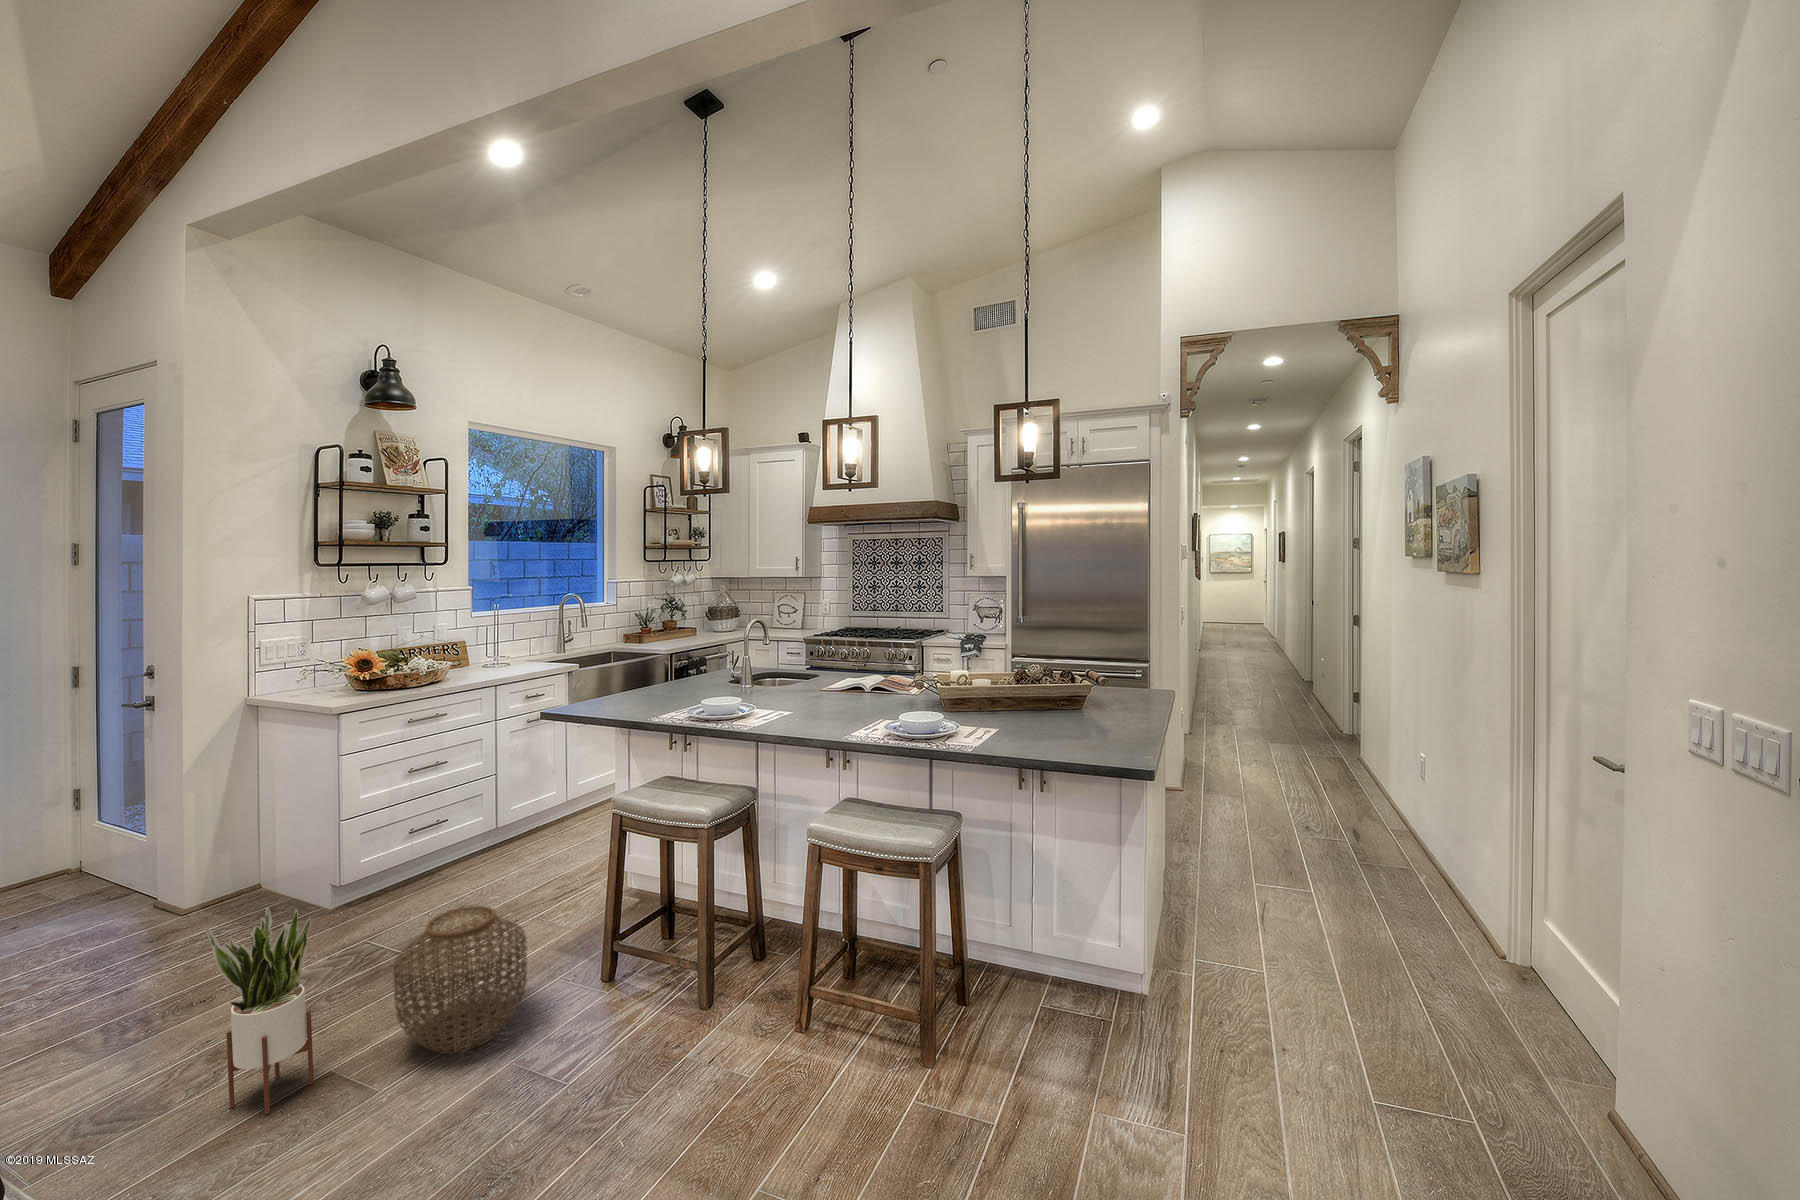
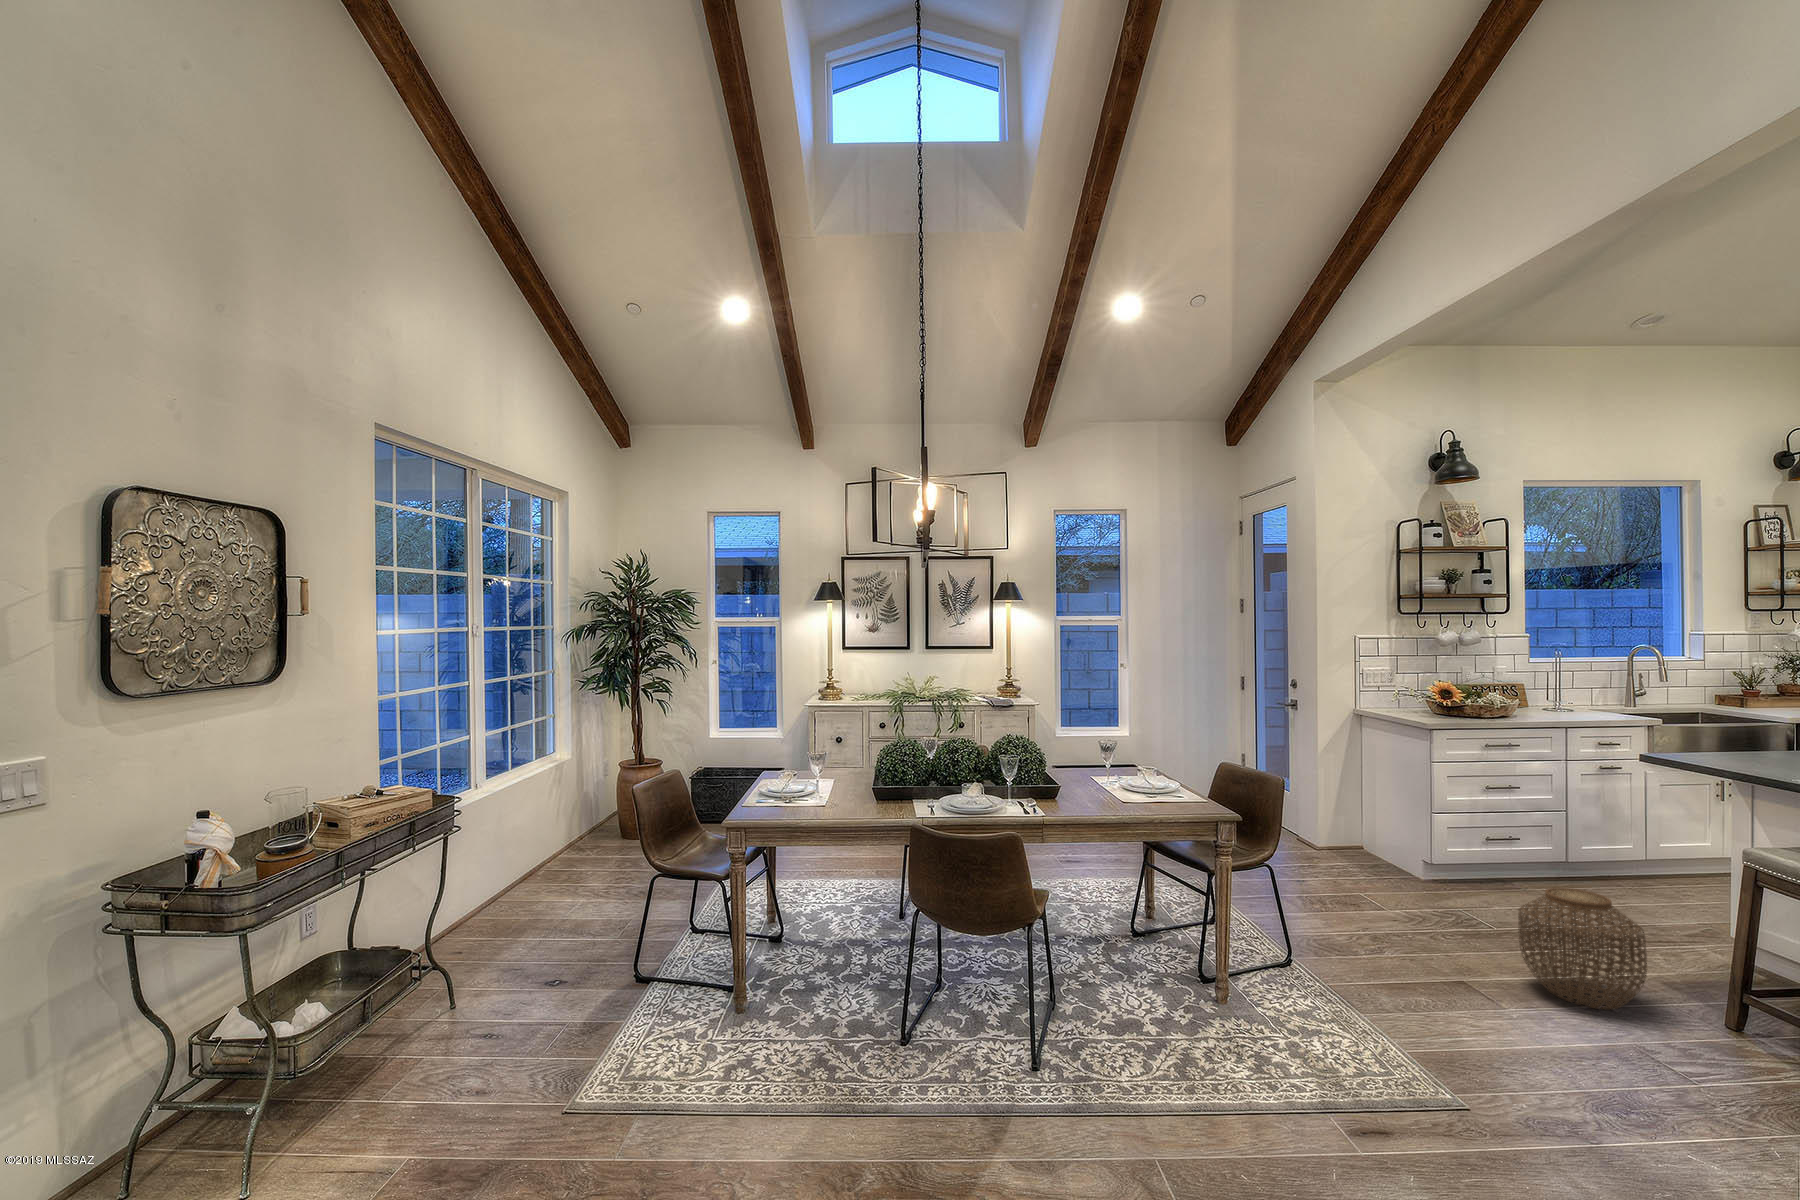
potted plant: present [204,907,314,1115] -> none [1392,836,1458,979]

